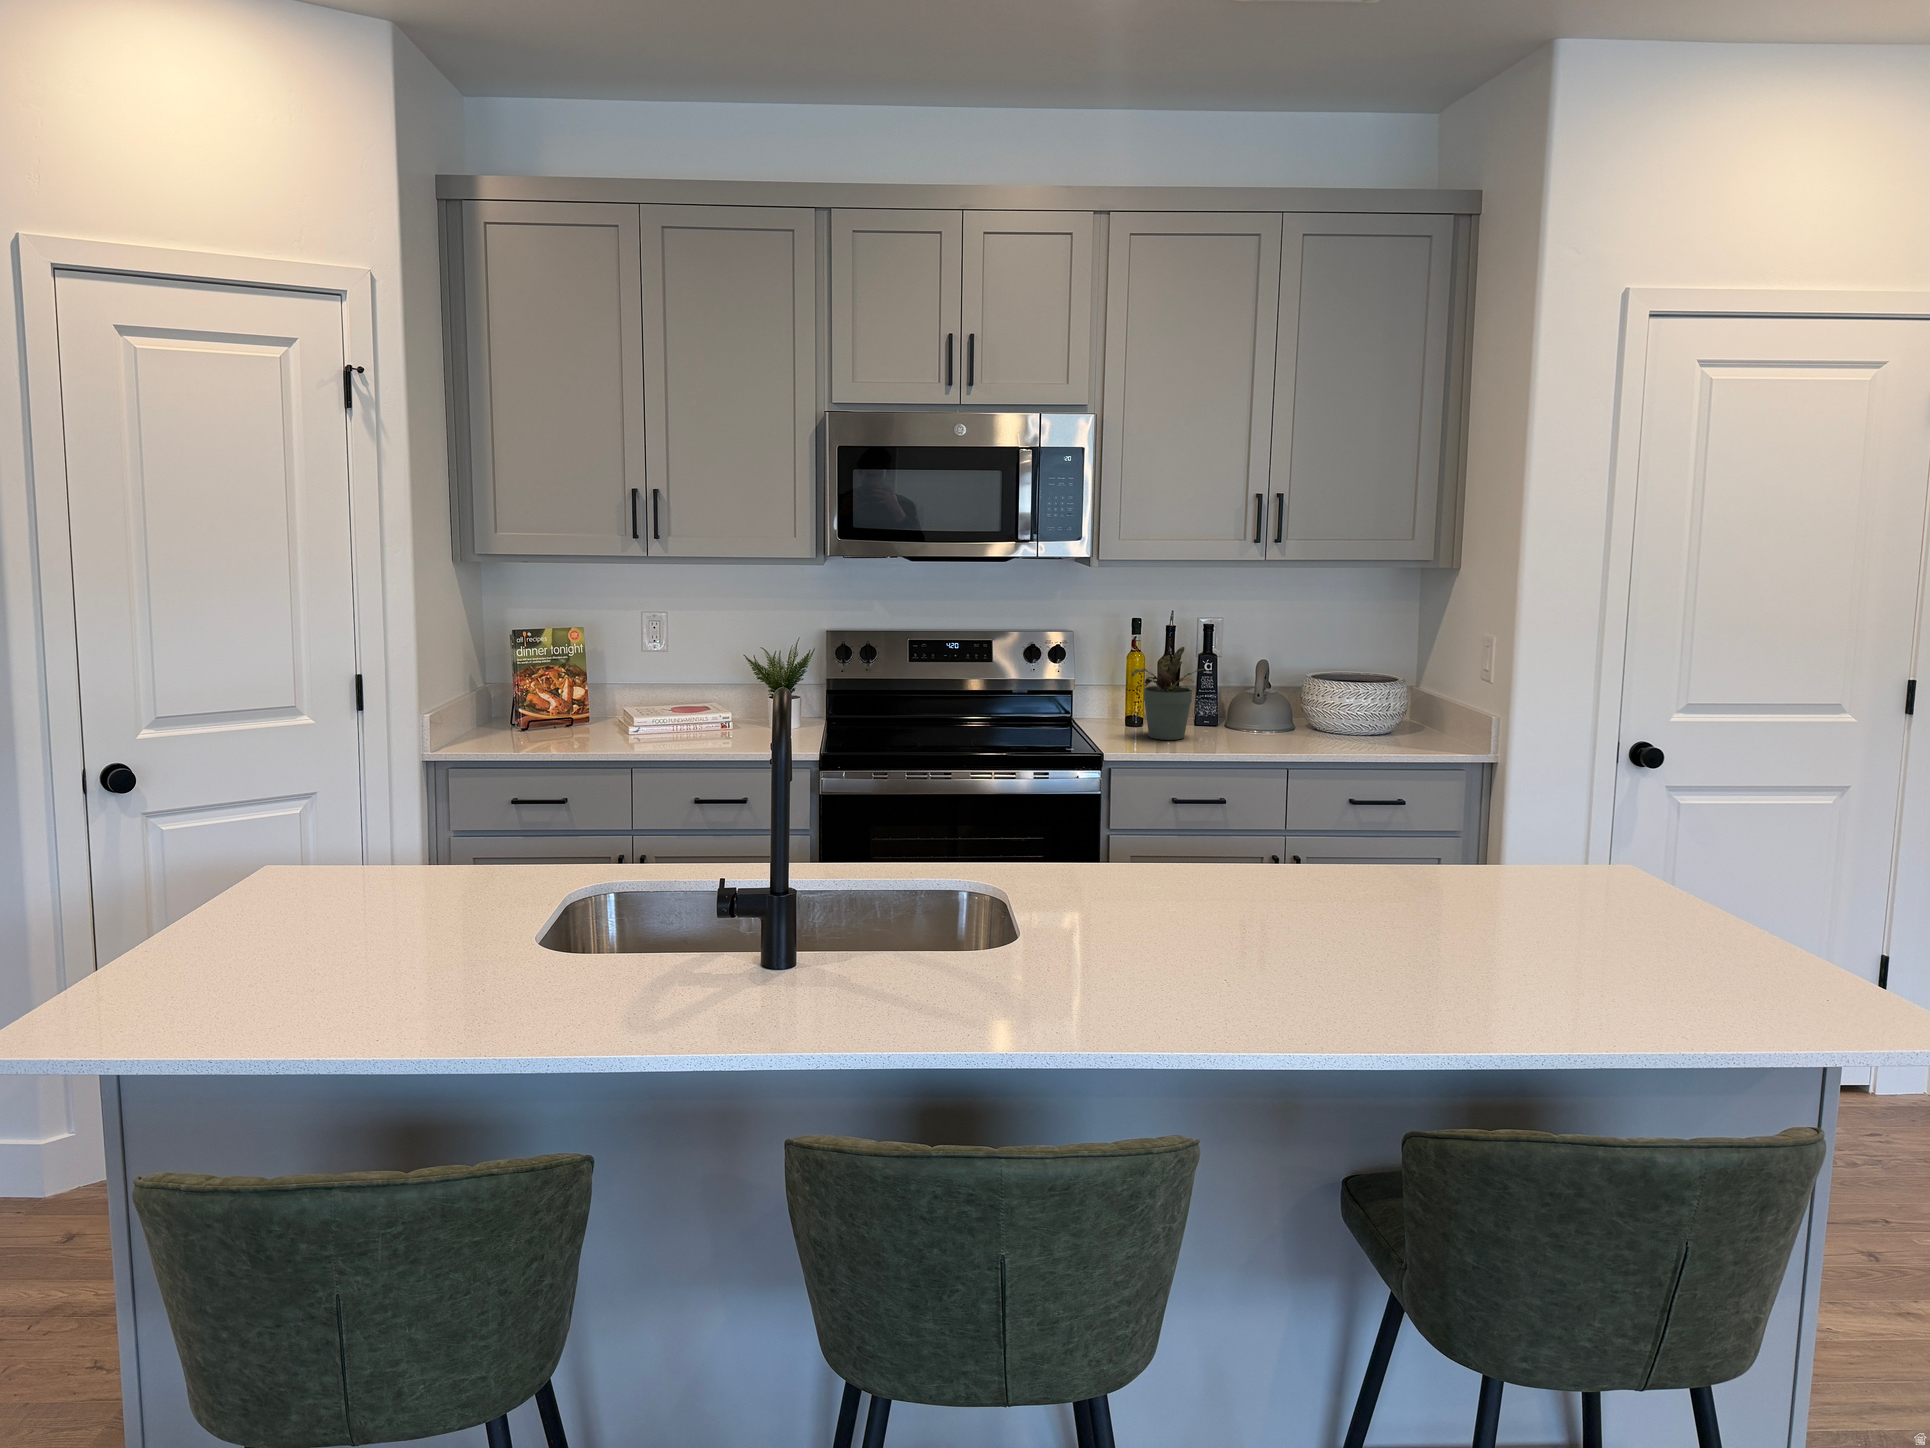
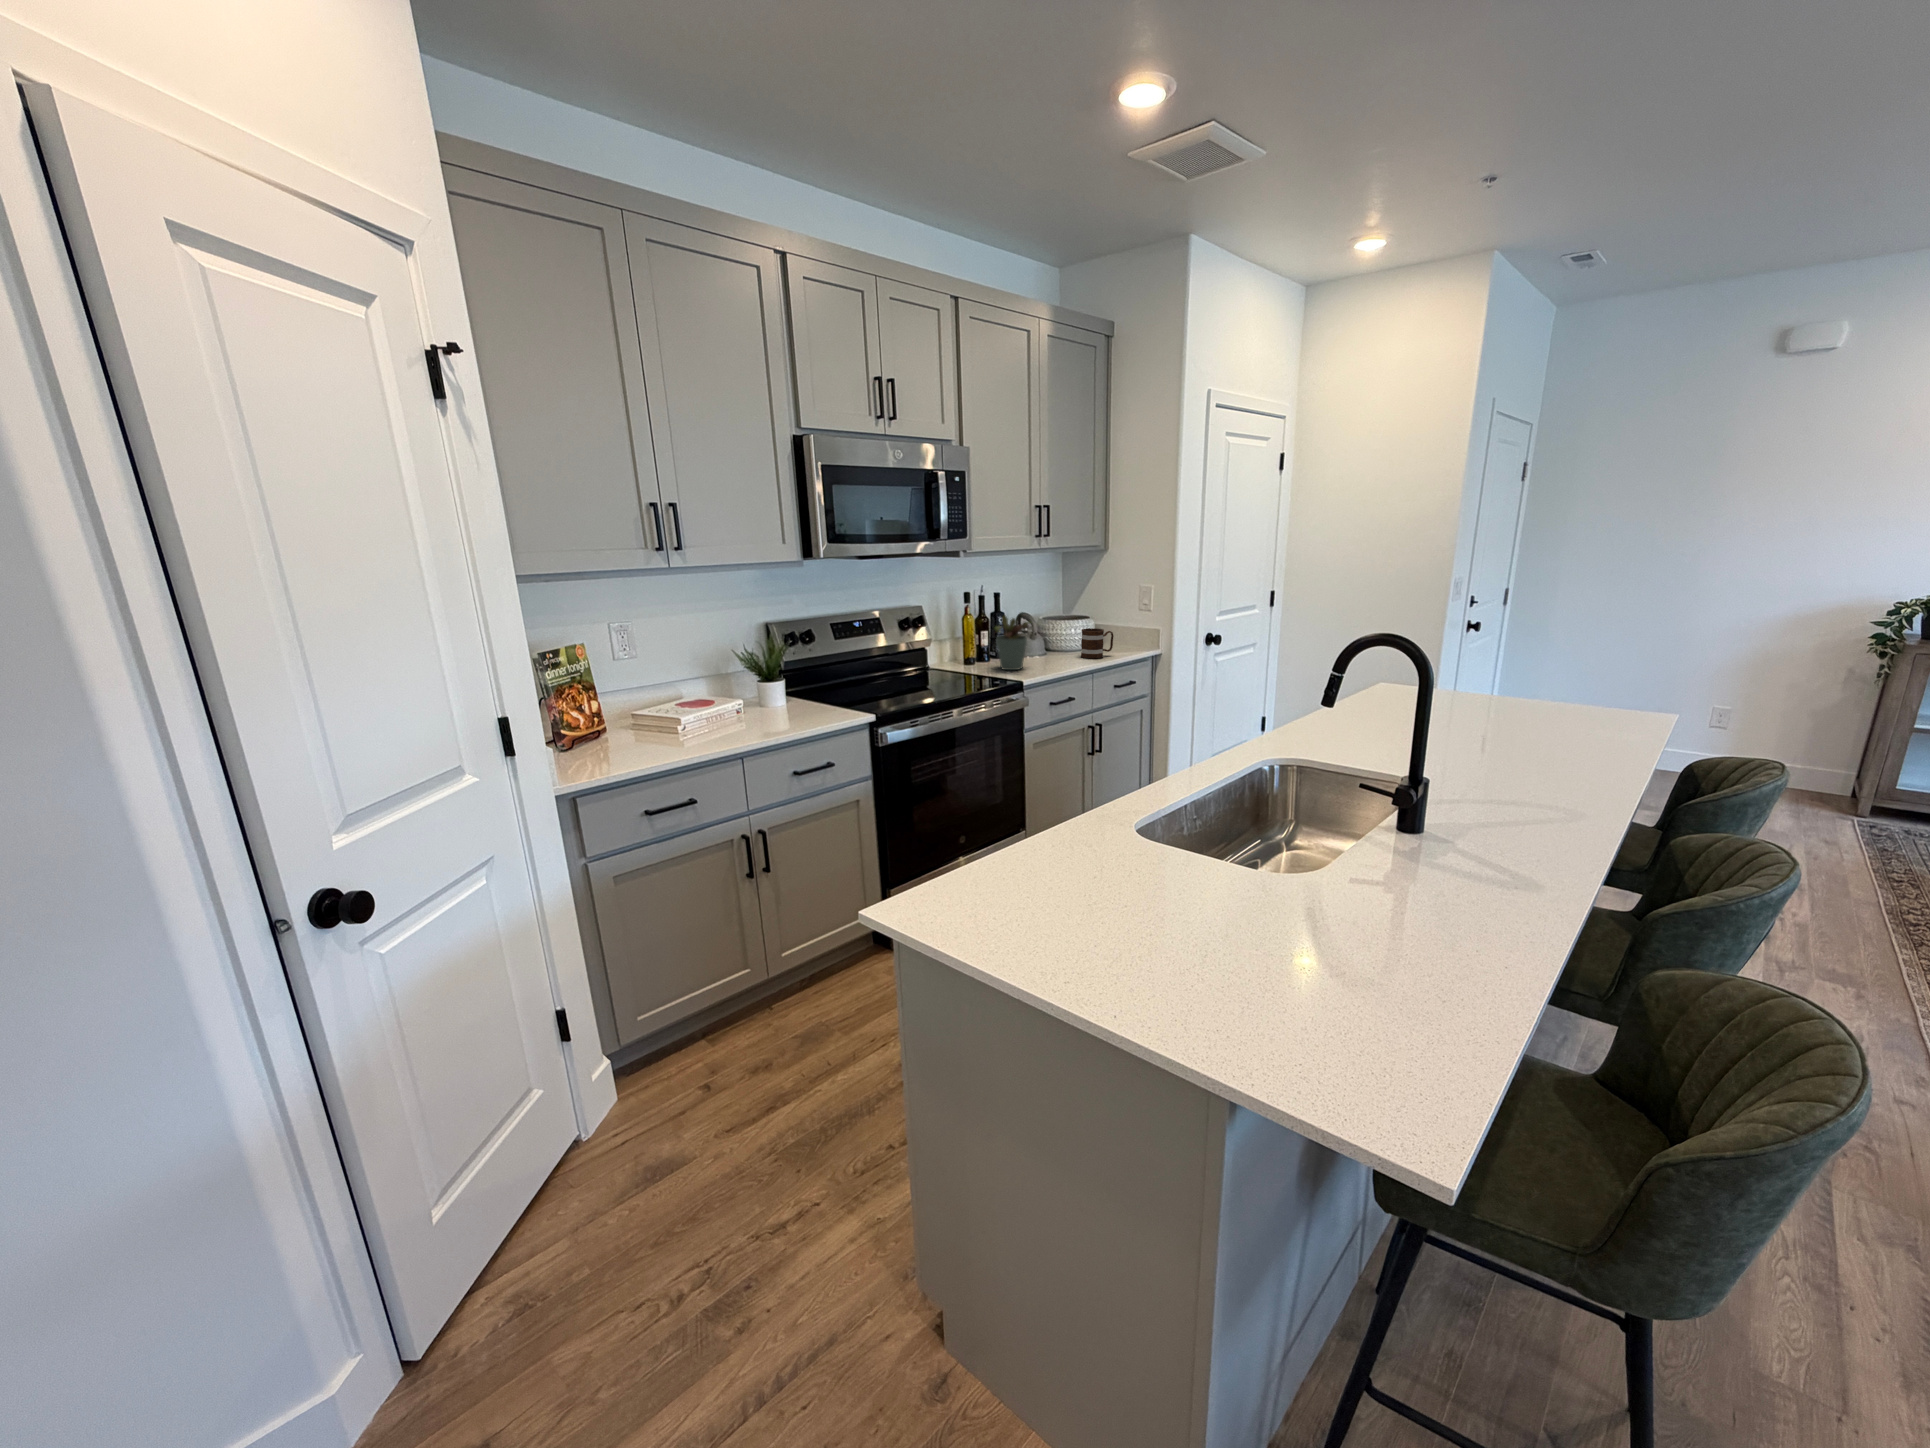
mug: none [1323,695,1386,746] -> present [1081,628,1114,658]

